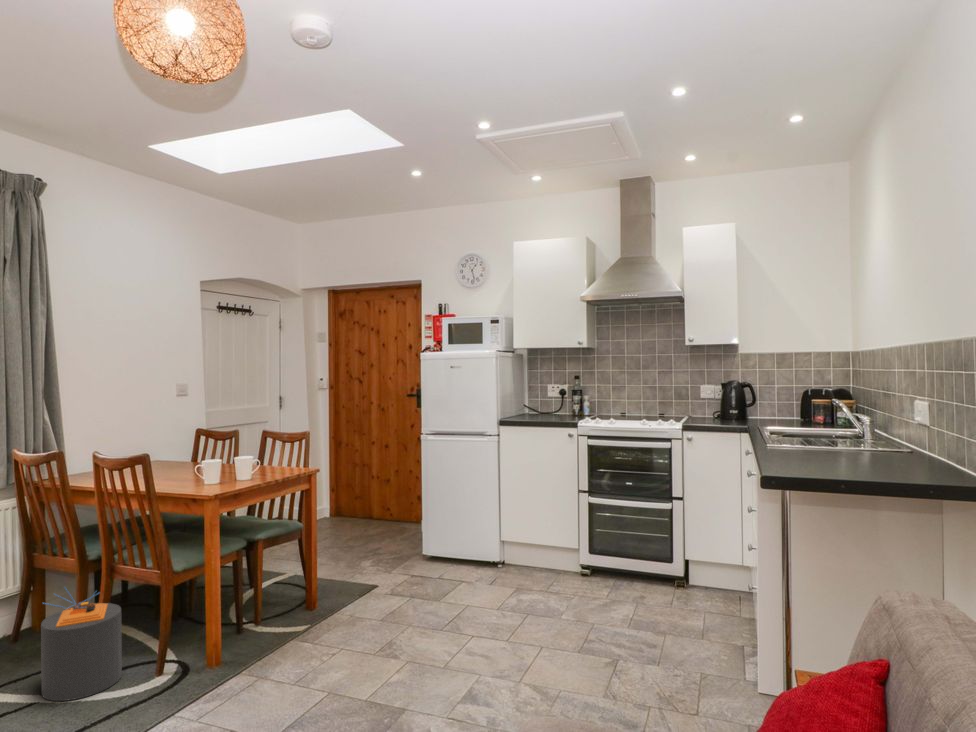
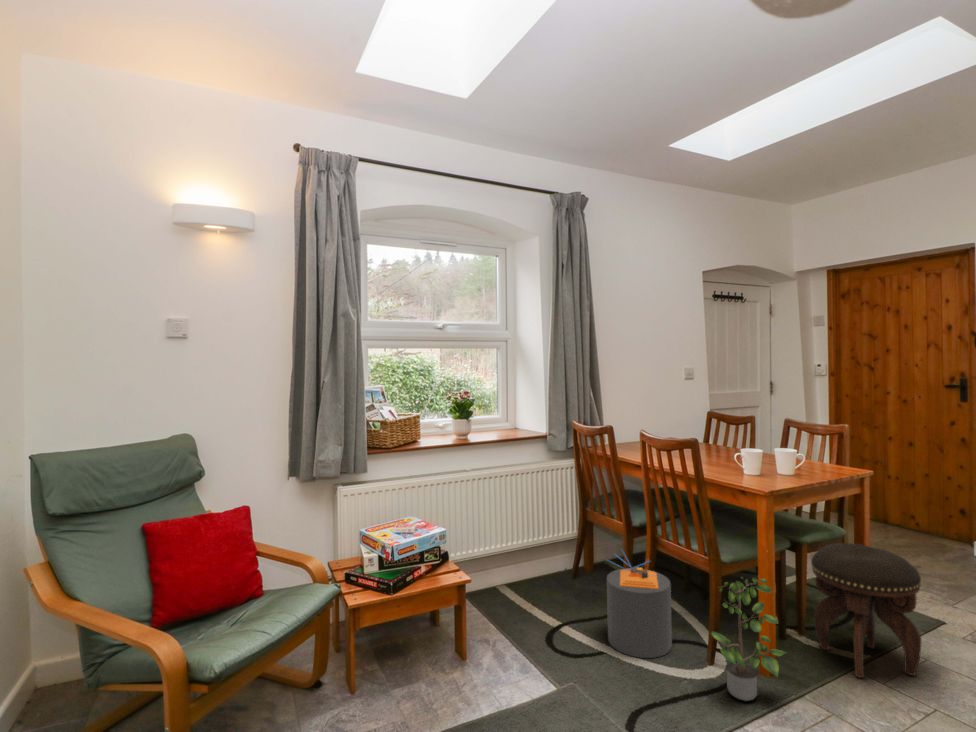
footstool: none [264,535,343,649] -> present [811,543,921,678]
potted plant: none [153,577,228,701] -> present [712,577,786,701]

